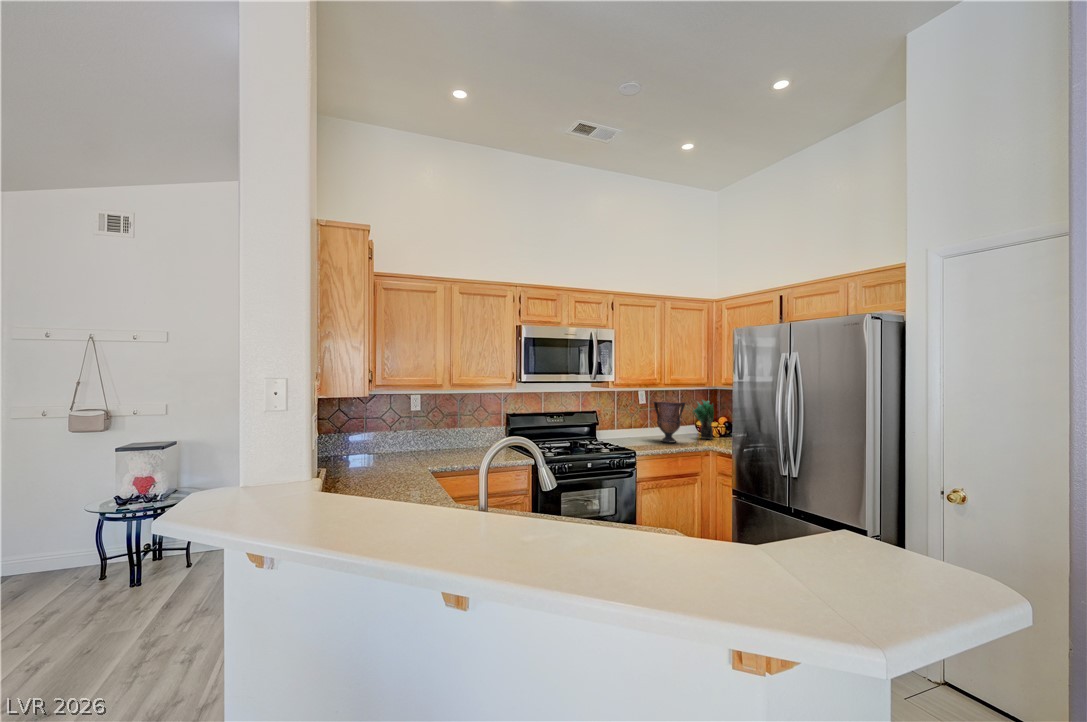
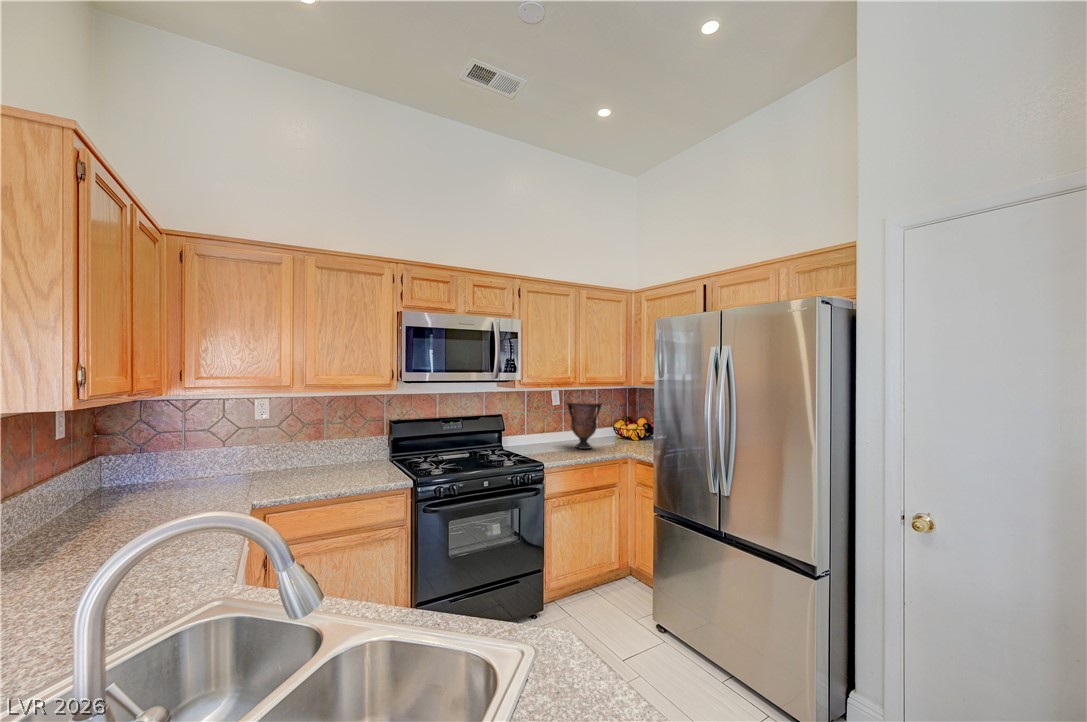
potted plant: present [693,400,714,439] -> none [610,400,633,443]

